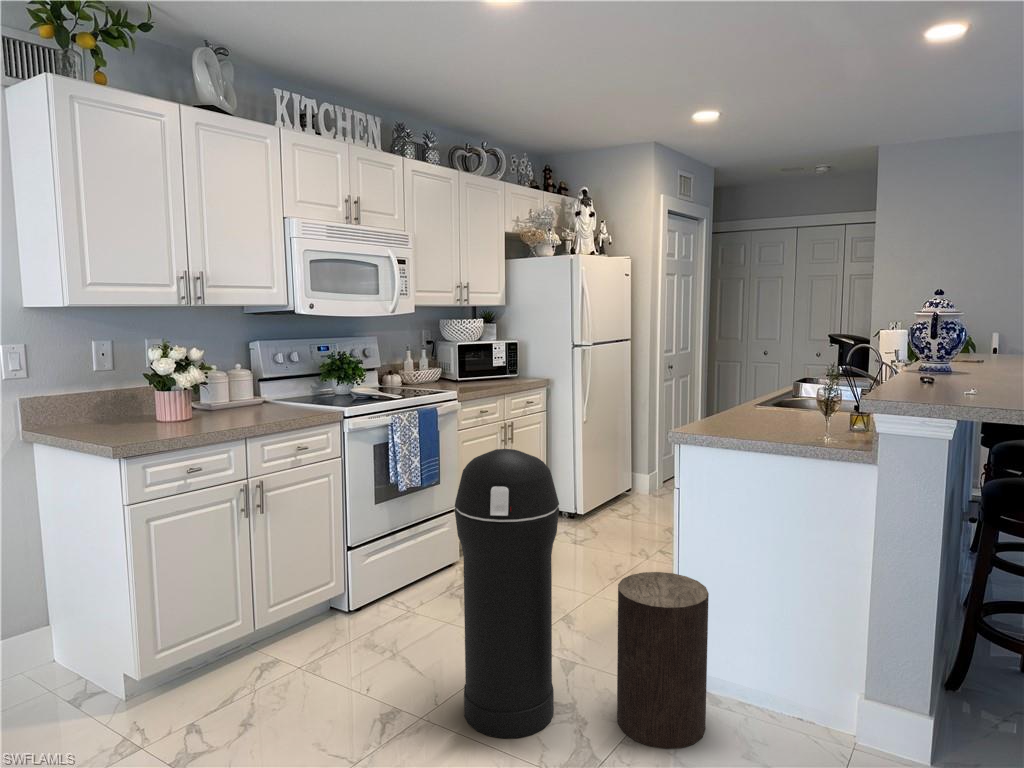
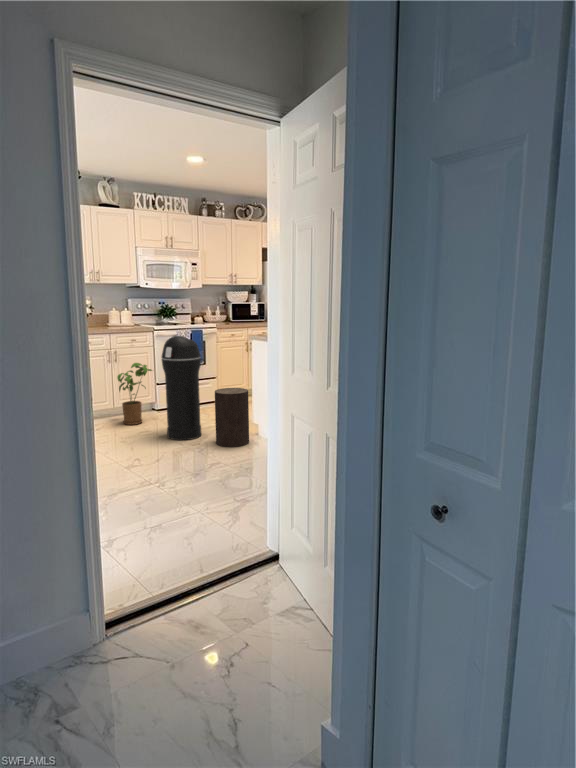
house plant: none [277,512,374,682] -> present [117,363,152,425]

